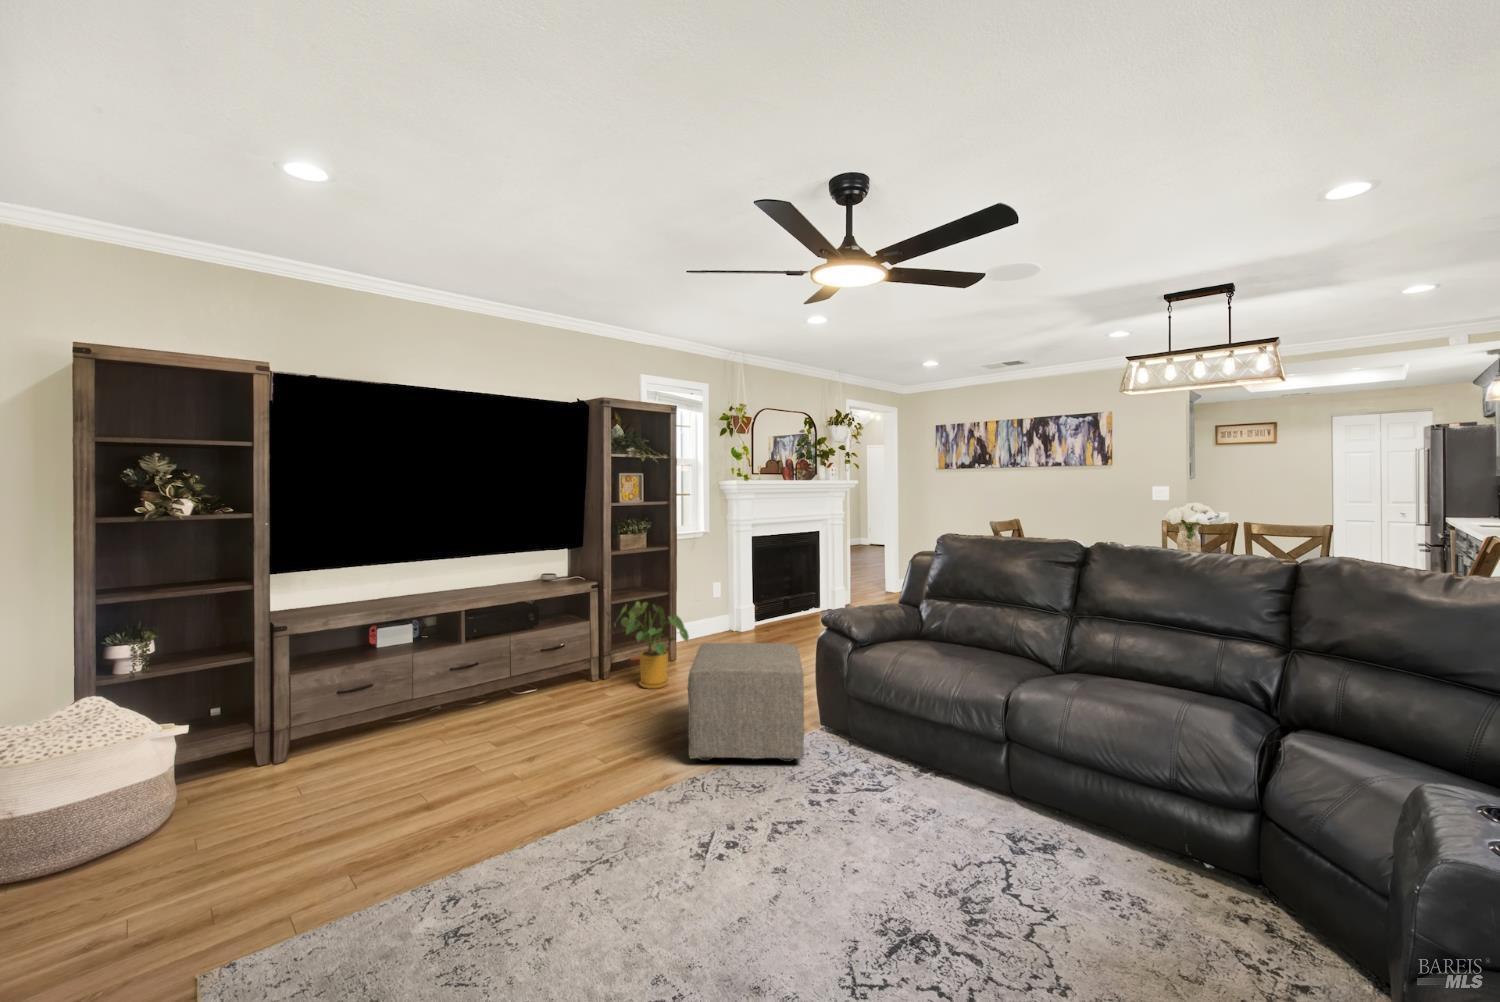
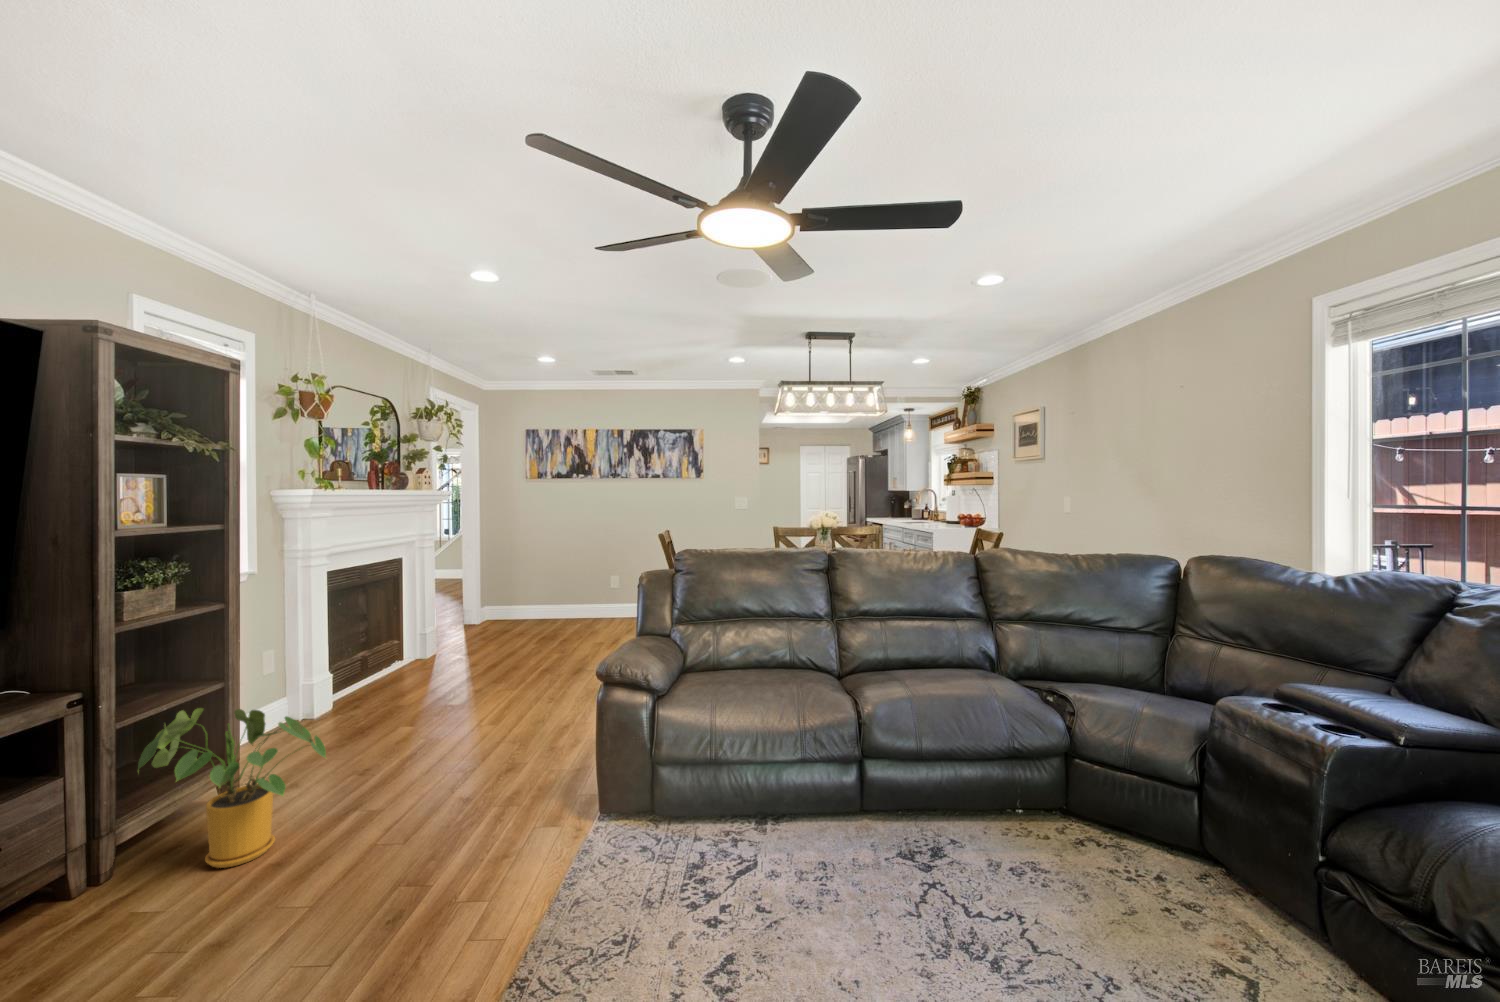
ottoman: present [688,643,804,762] -> none [417,714,641,958]

